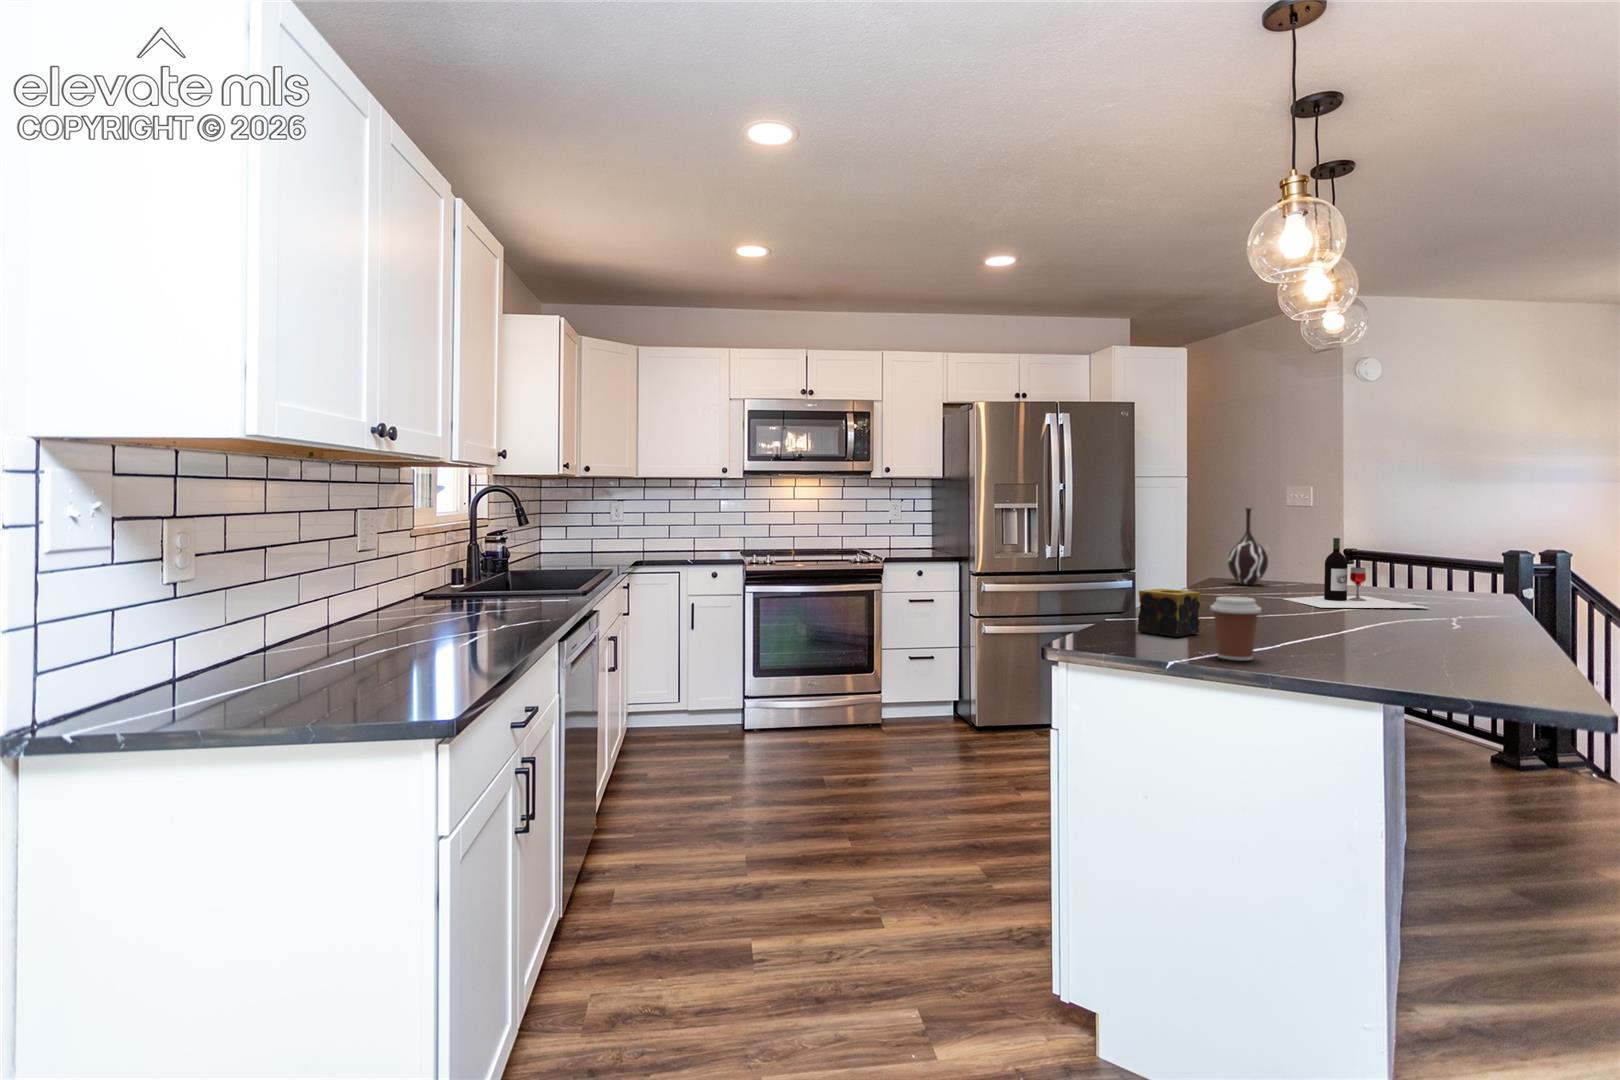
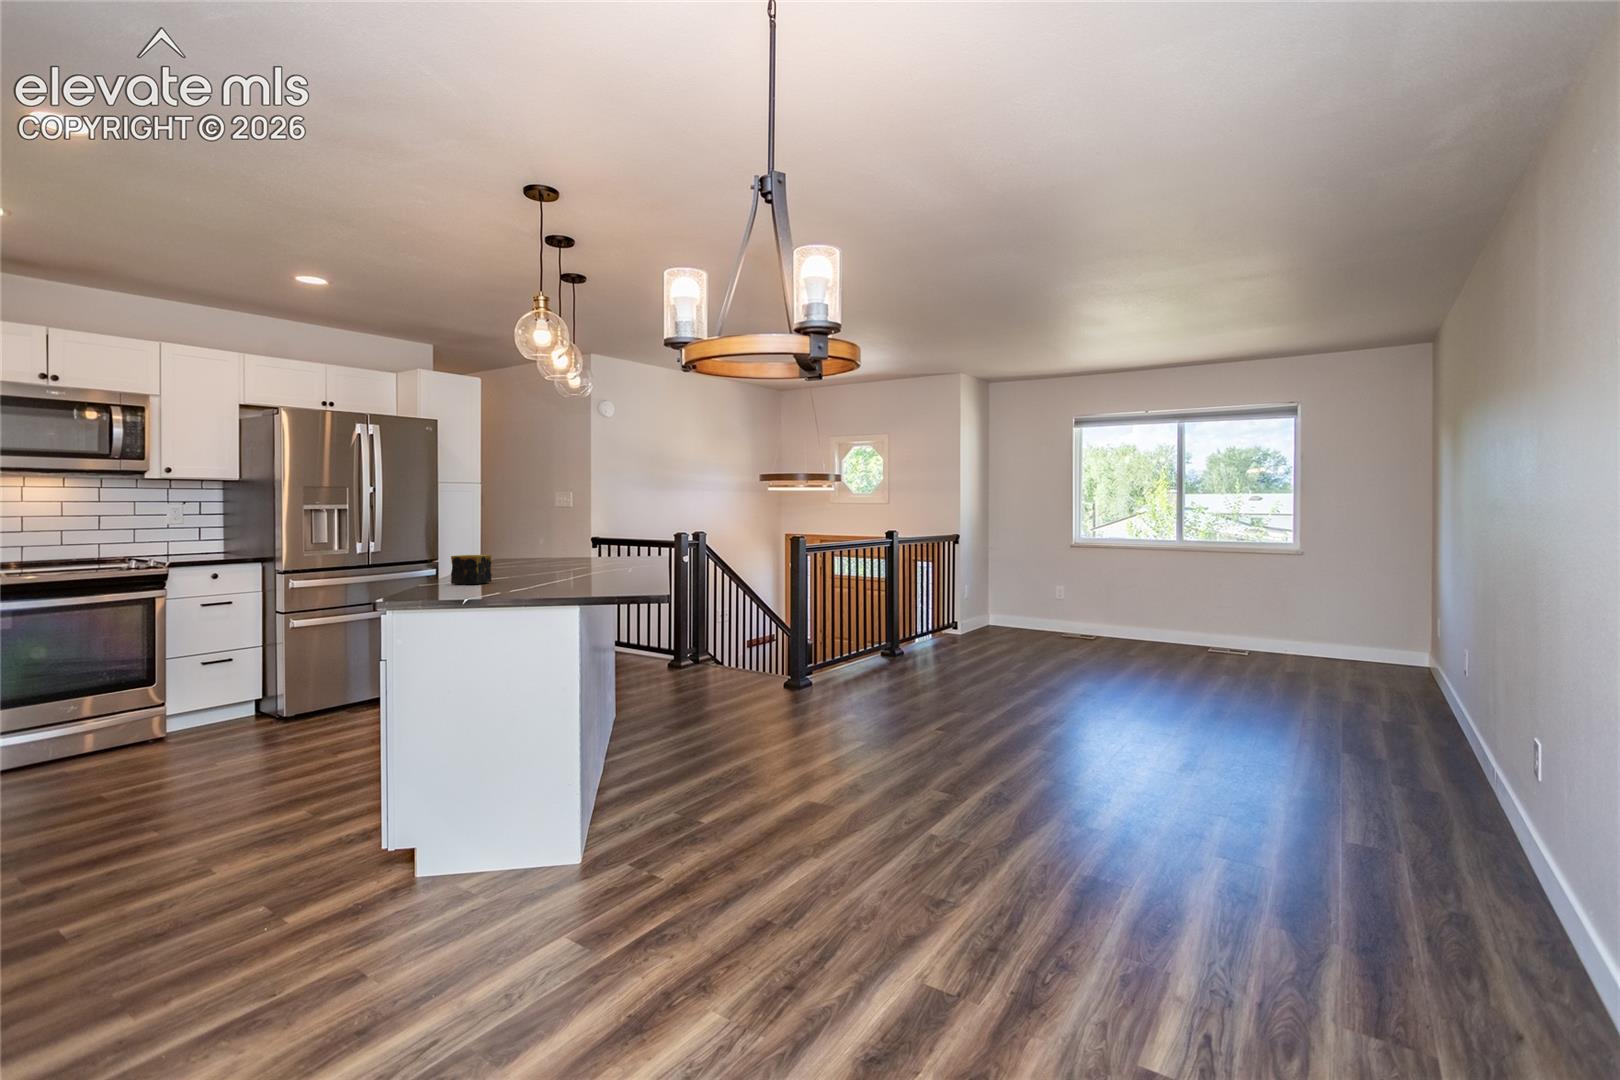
vase: present [1228,508,1268,585] -> none [511,507,537,561]
wine bottle: present [1285,538,1428,608] -> none [537,525,624,568]
coffee cup: present [1210,597,1261,660] -> none [497,552,526,589]

